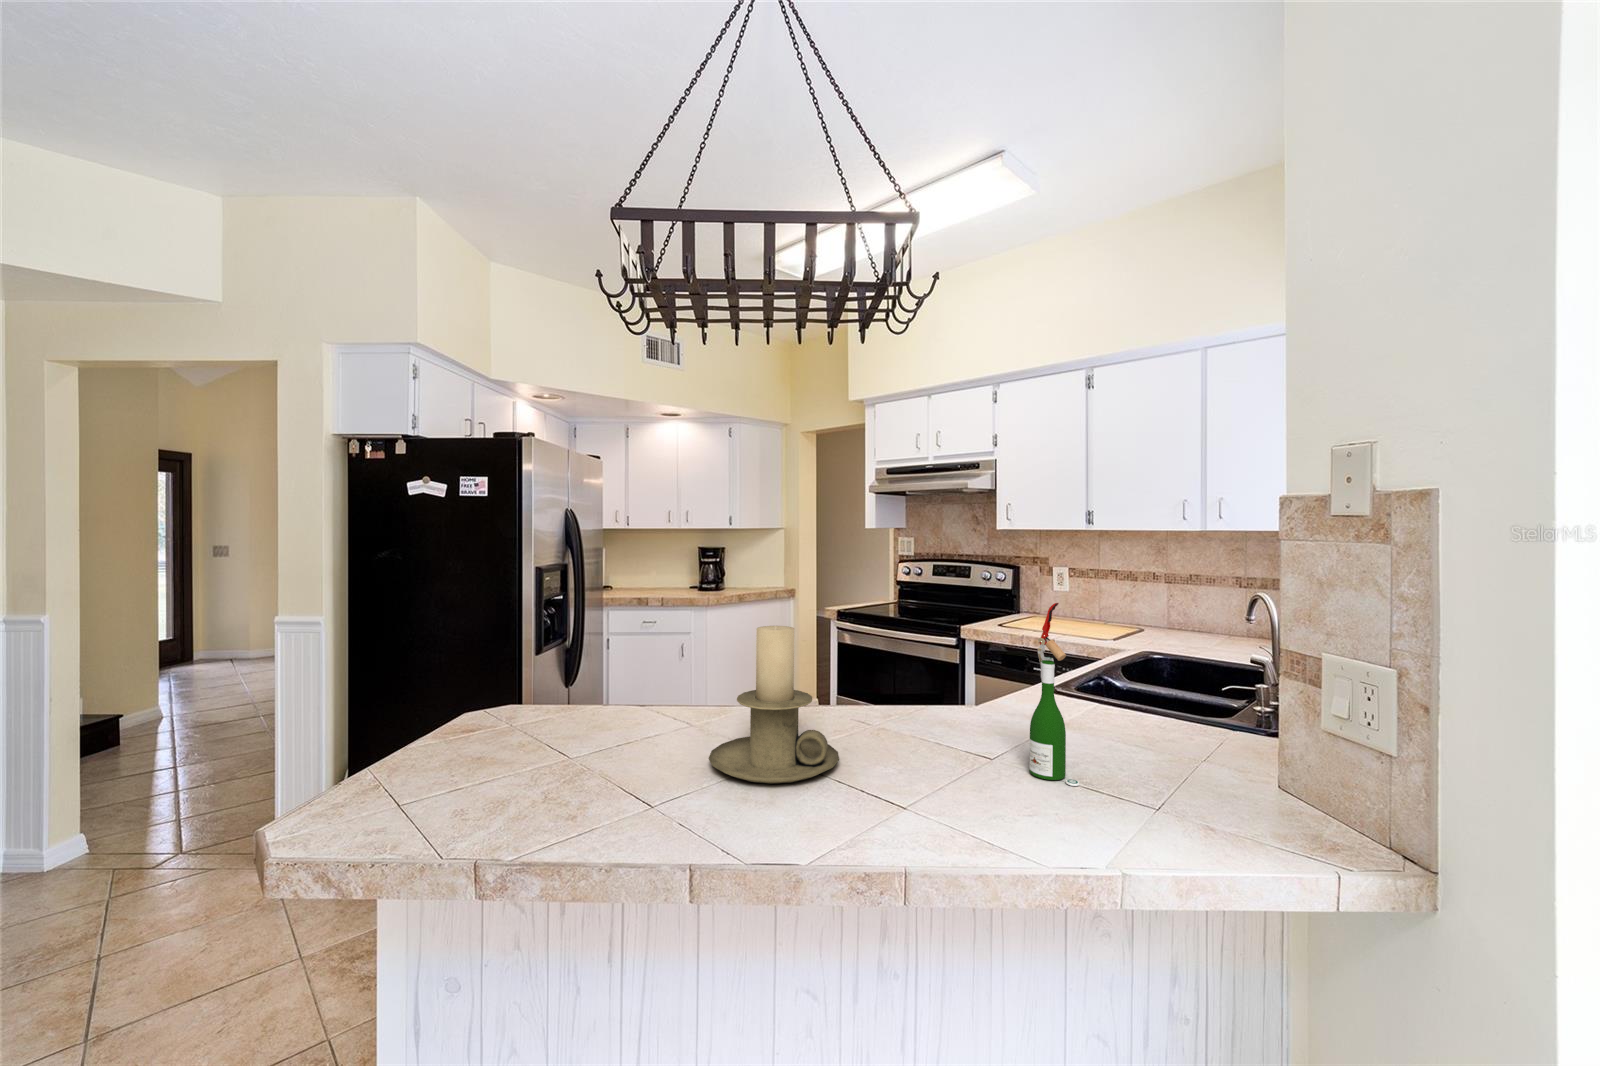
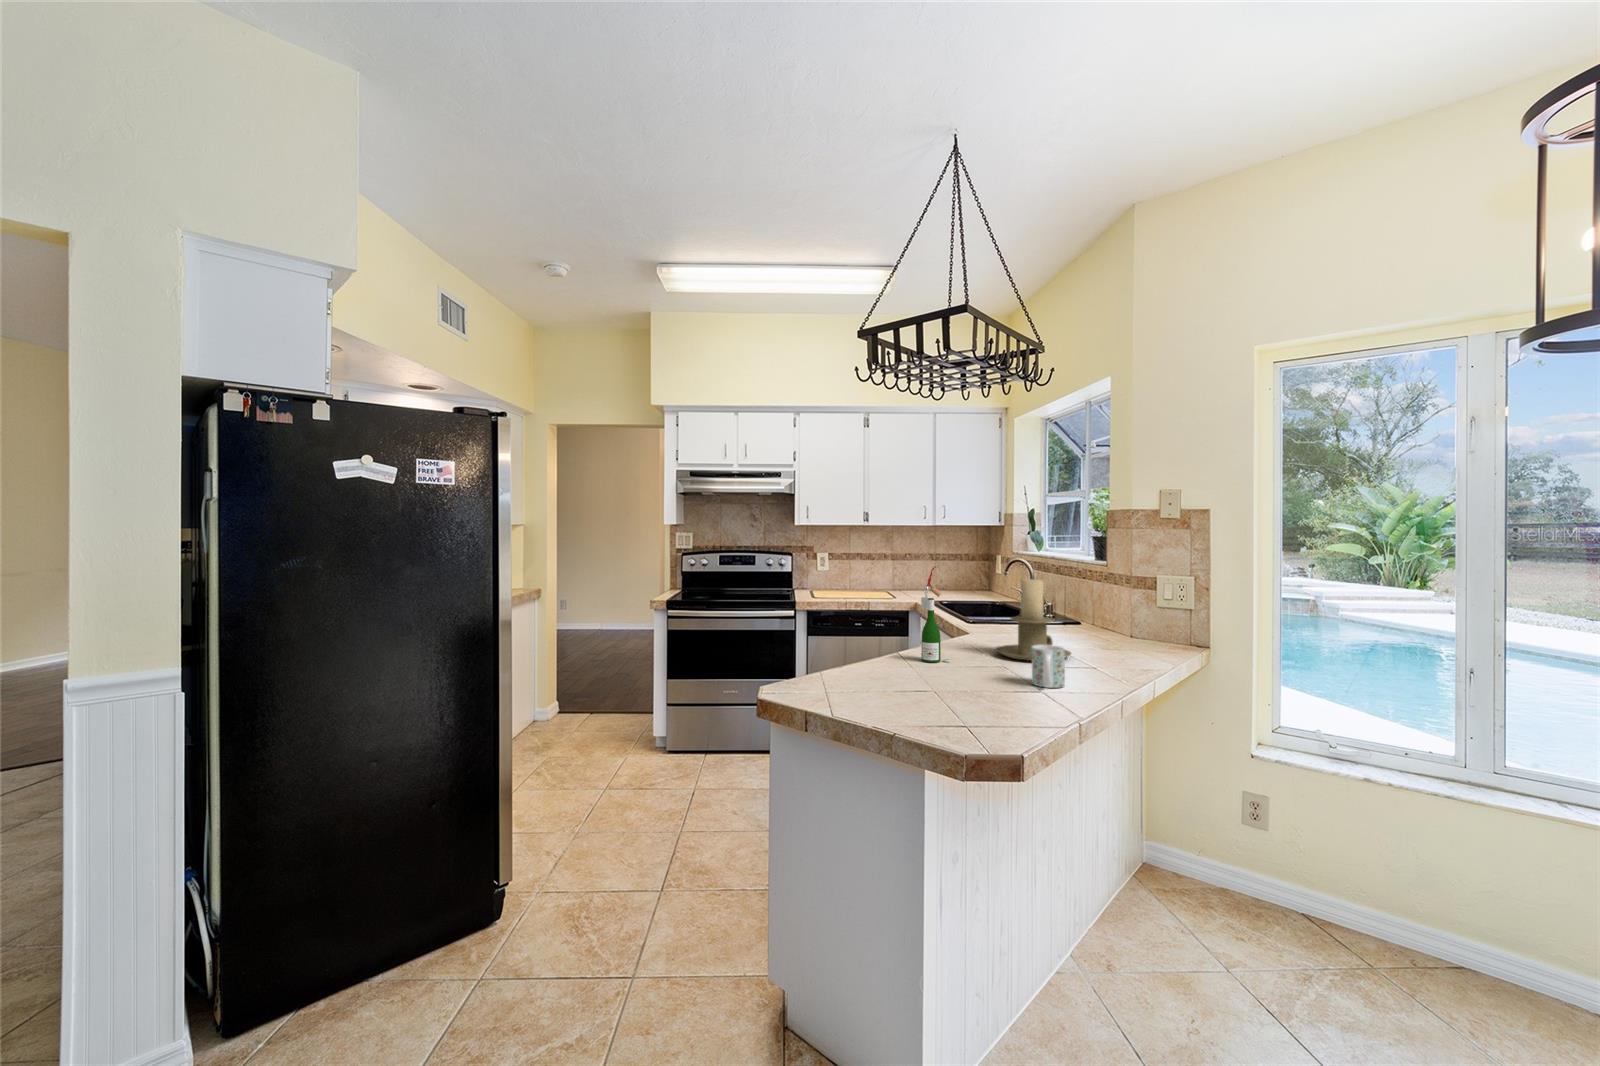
wine bottle: present [1029,603,1079,786] -> present [921,566,950,662]
mug: none [490,736,576,820] -> present [1032,645,1065,688]

